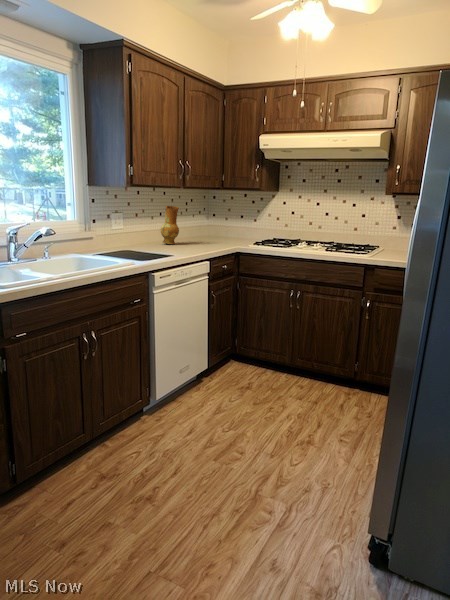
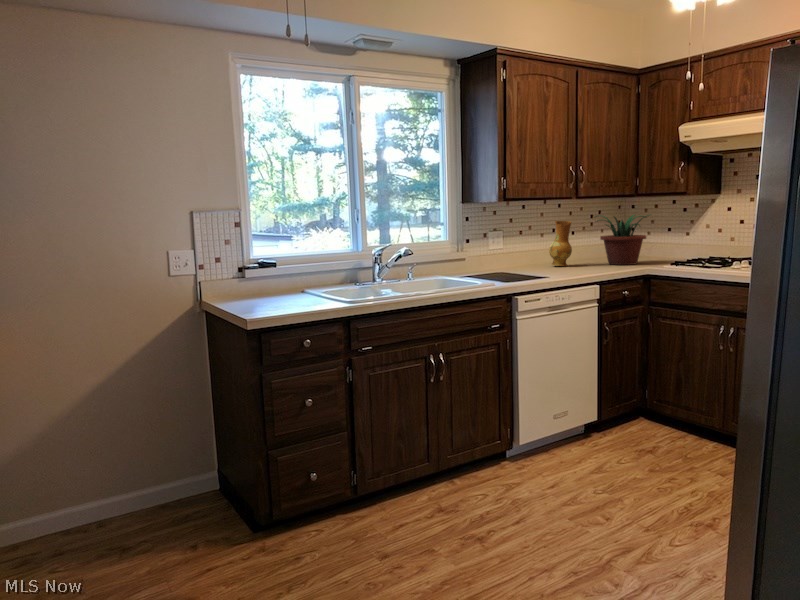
potted plant: none [193,203,238,244] -> present [595,215,649,265]

